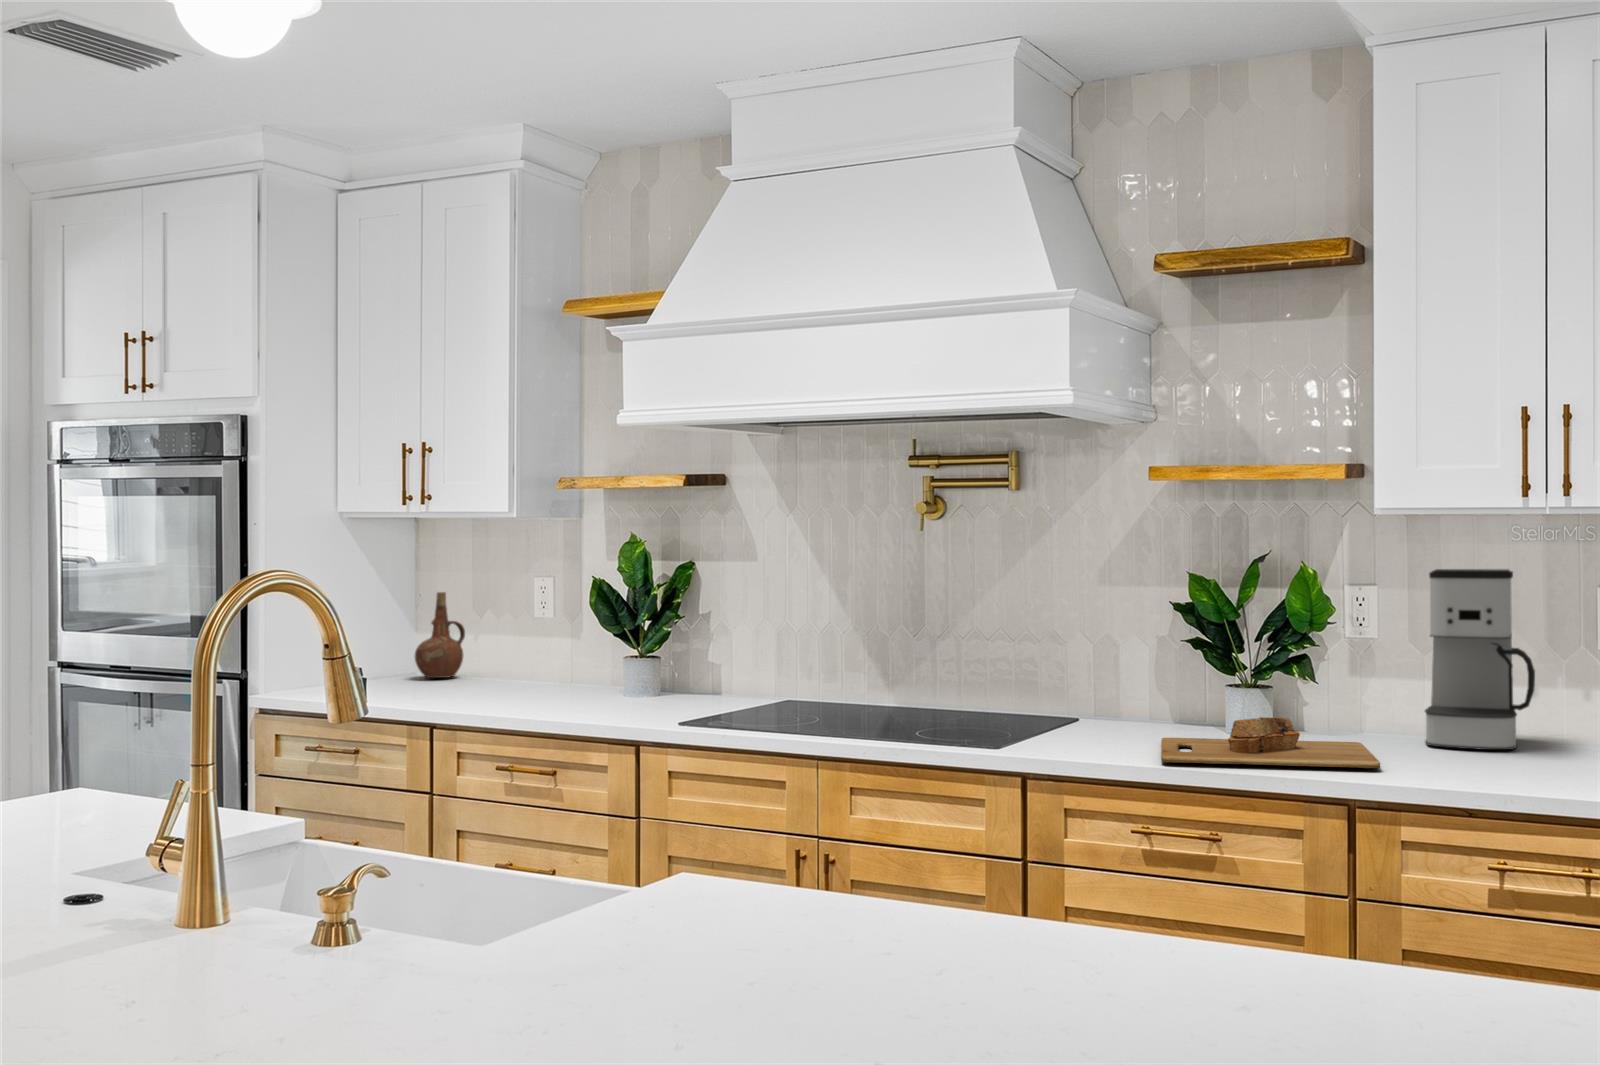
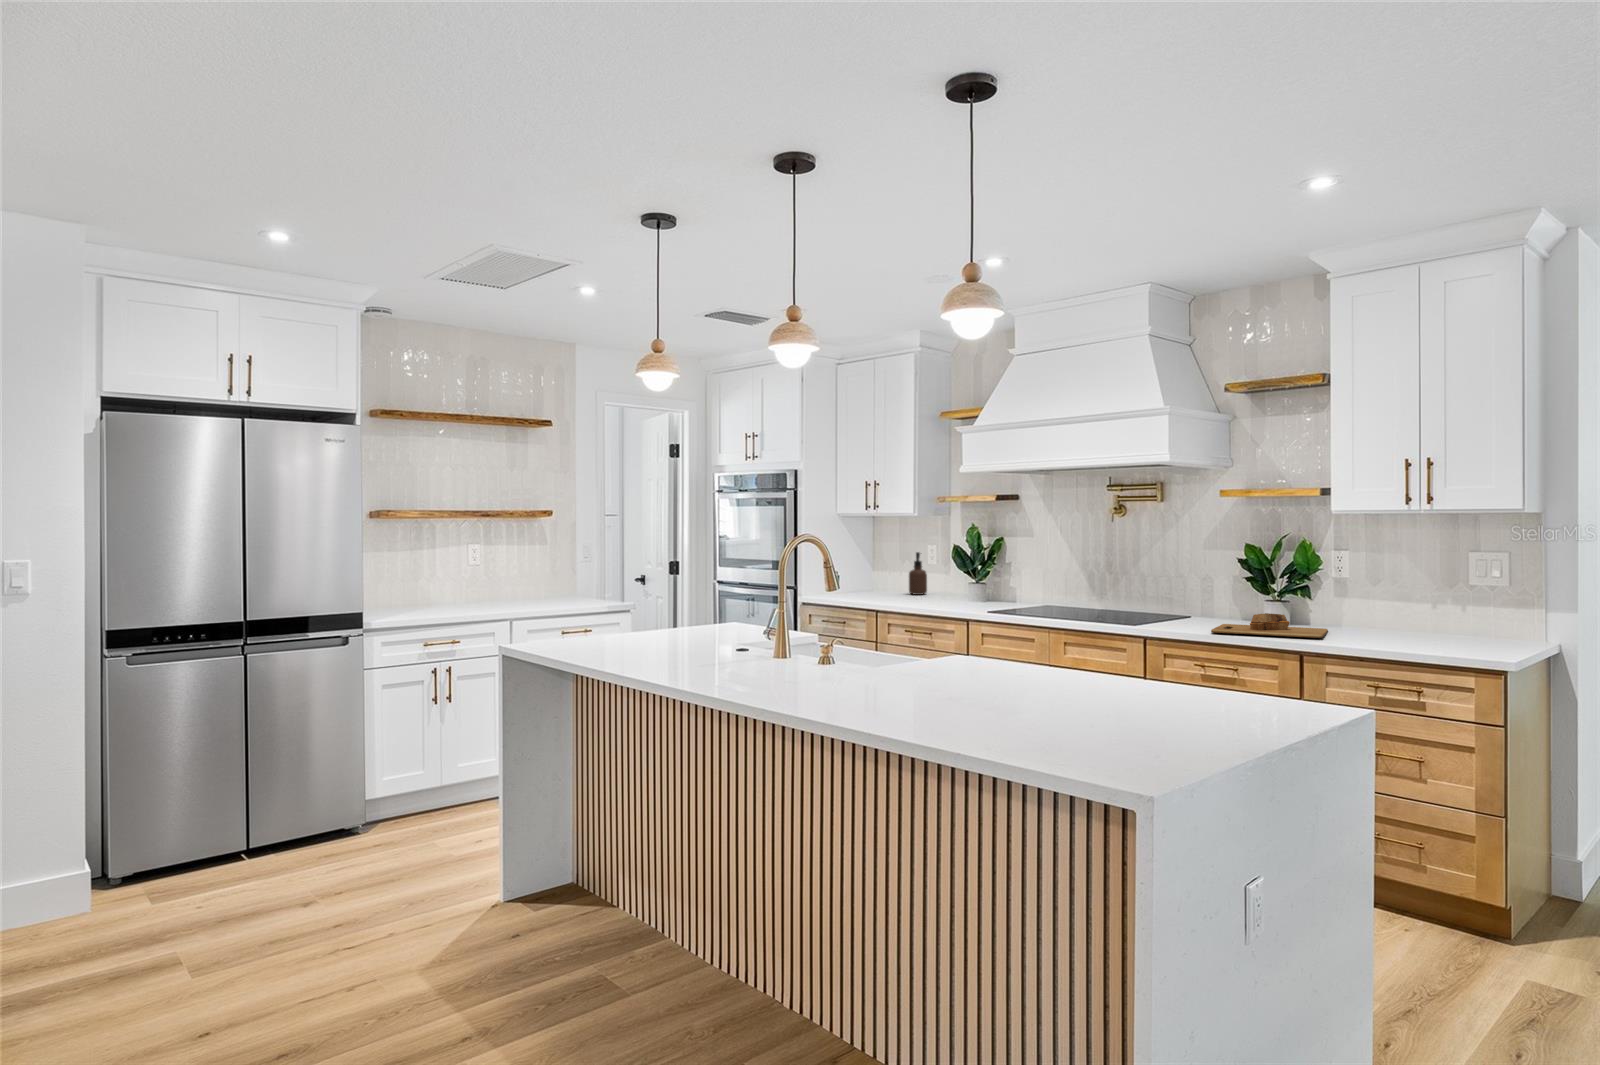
coffee maker: present [1425,569,1535,750] -> none [1365,542,1428,634]
ceramic pitcher: present [415,592,465,678] -> none [872,552,895,593]
soap dispenser: none [495,593,533,681] -> present [909,552,927,595]

